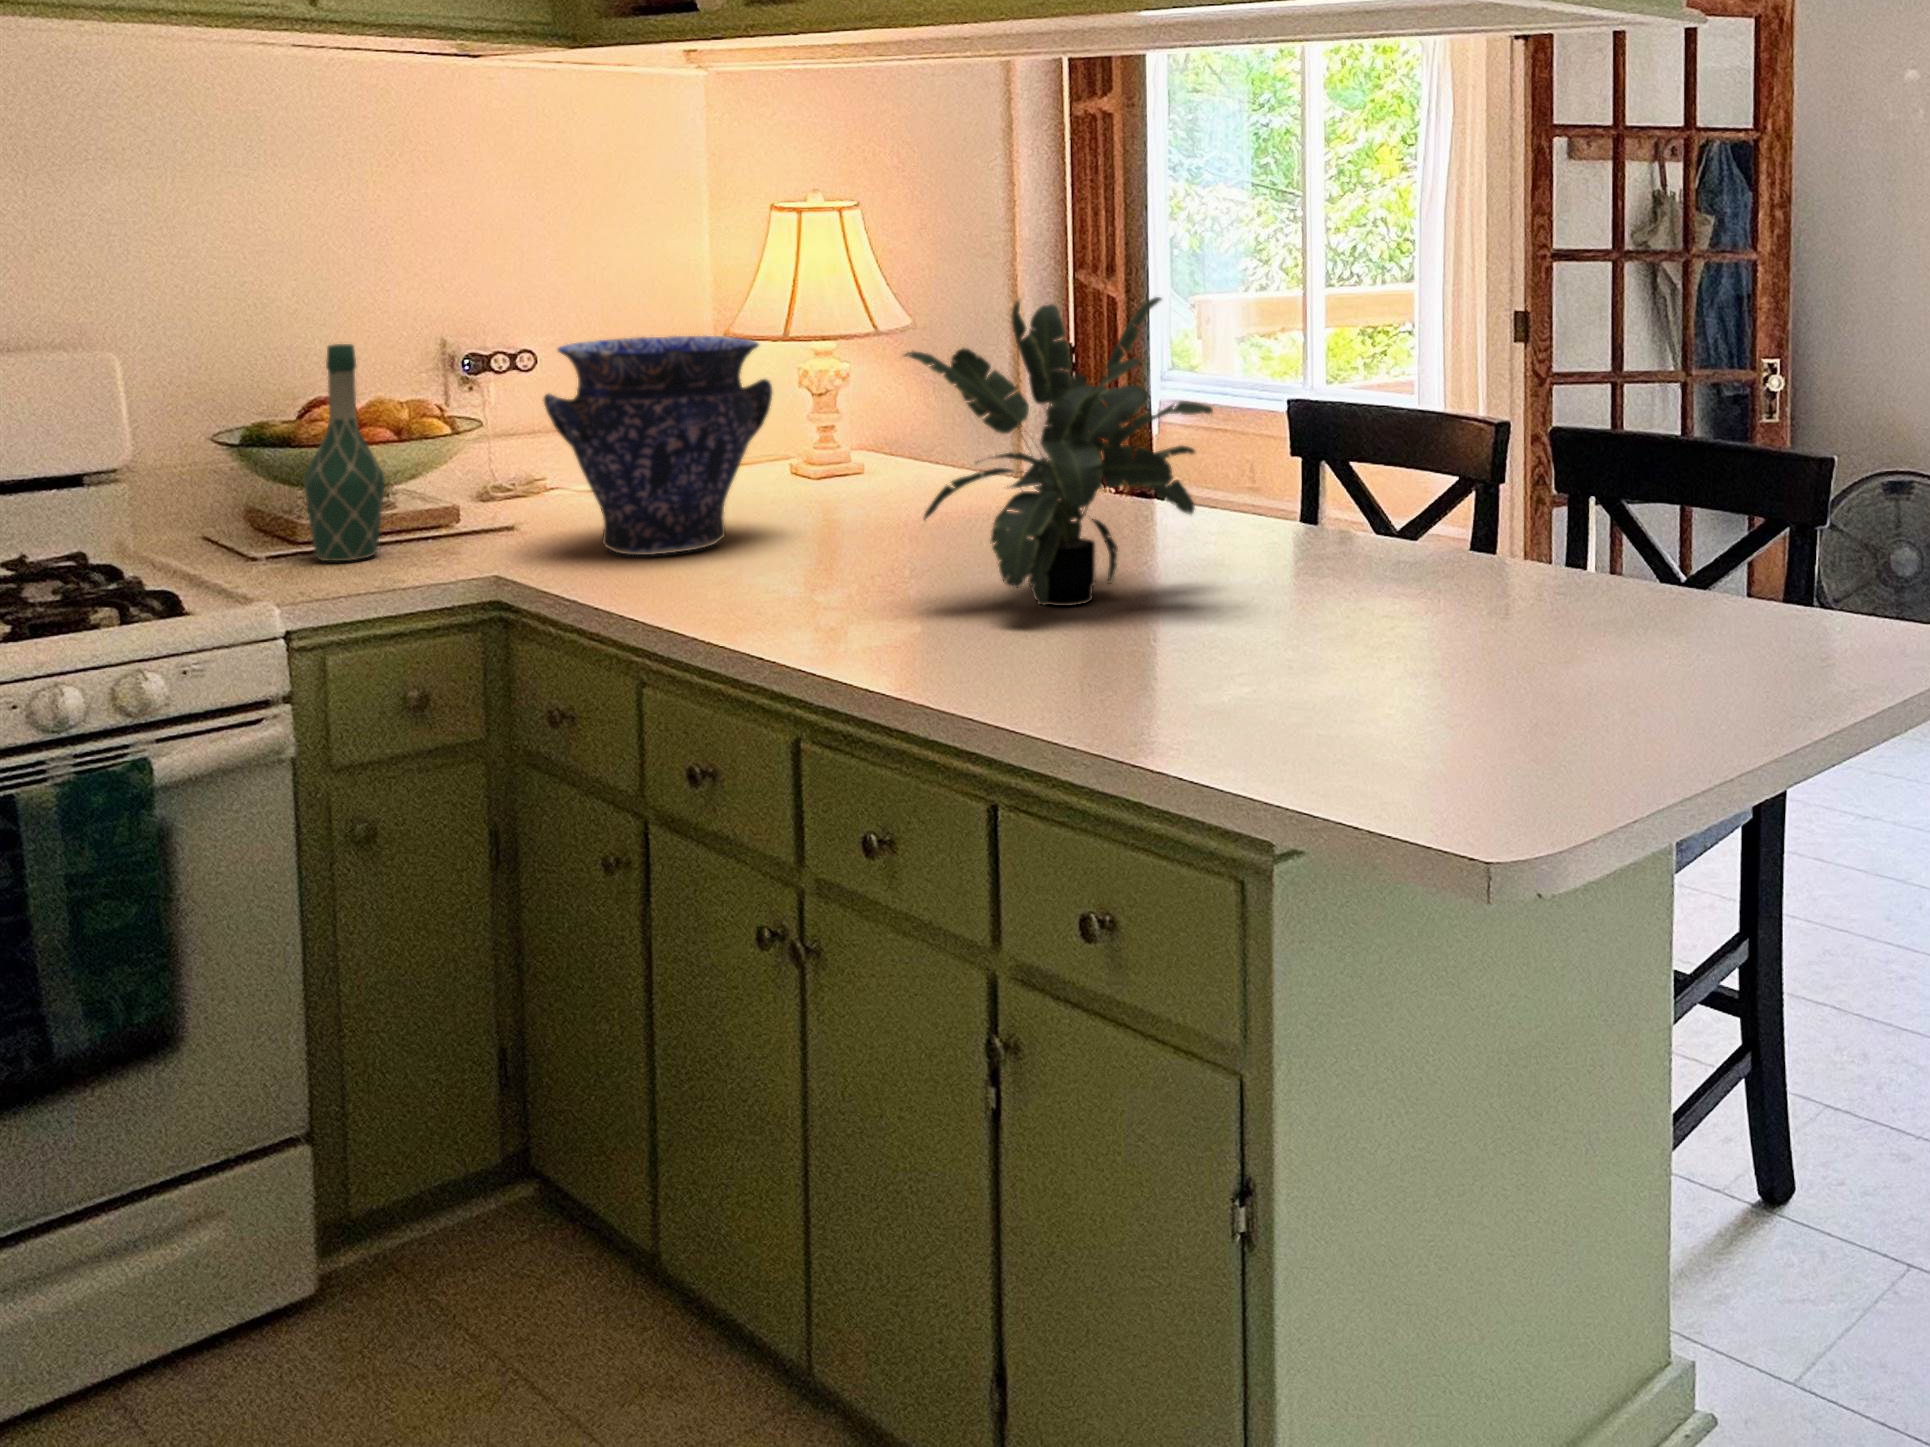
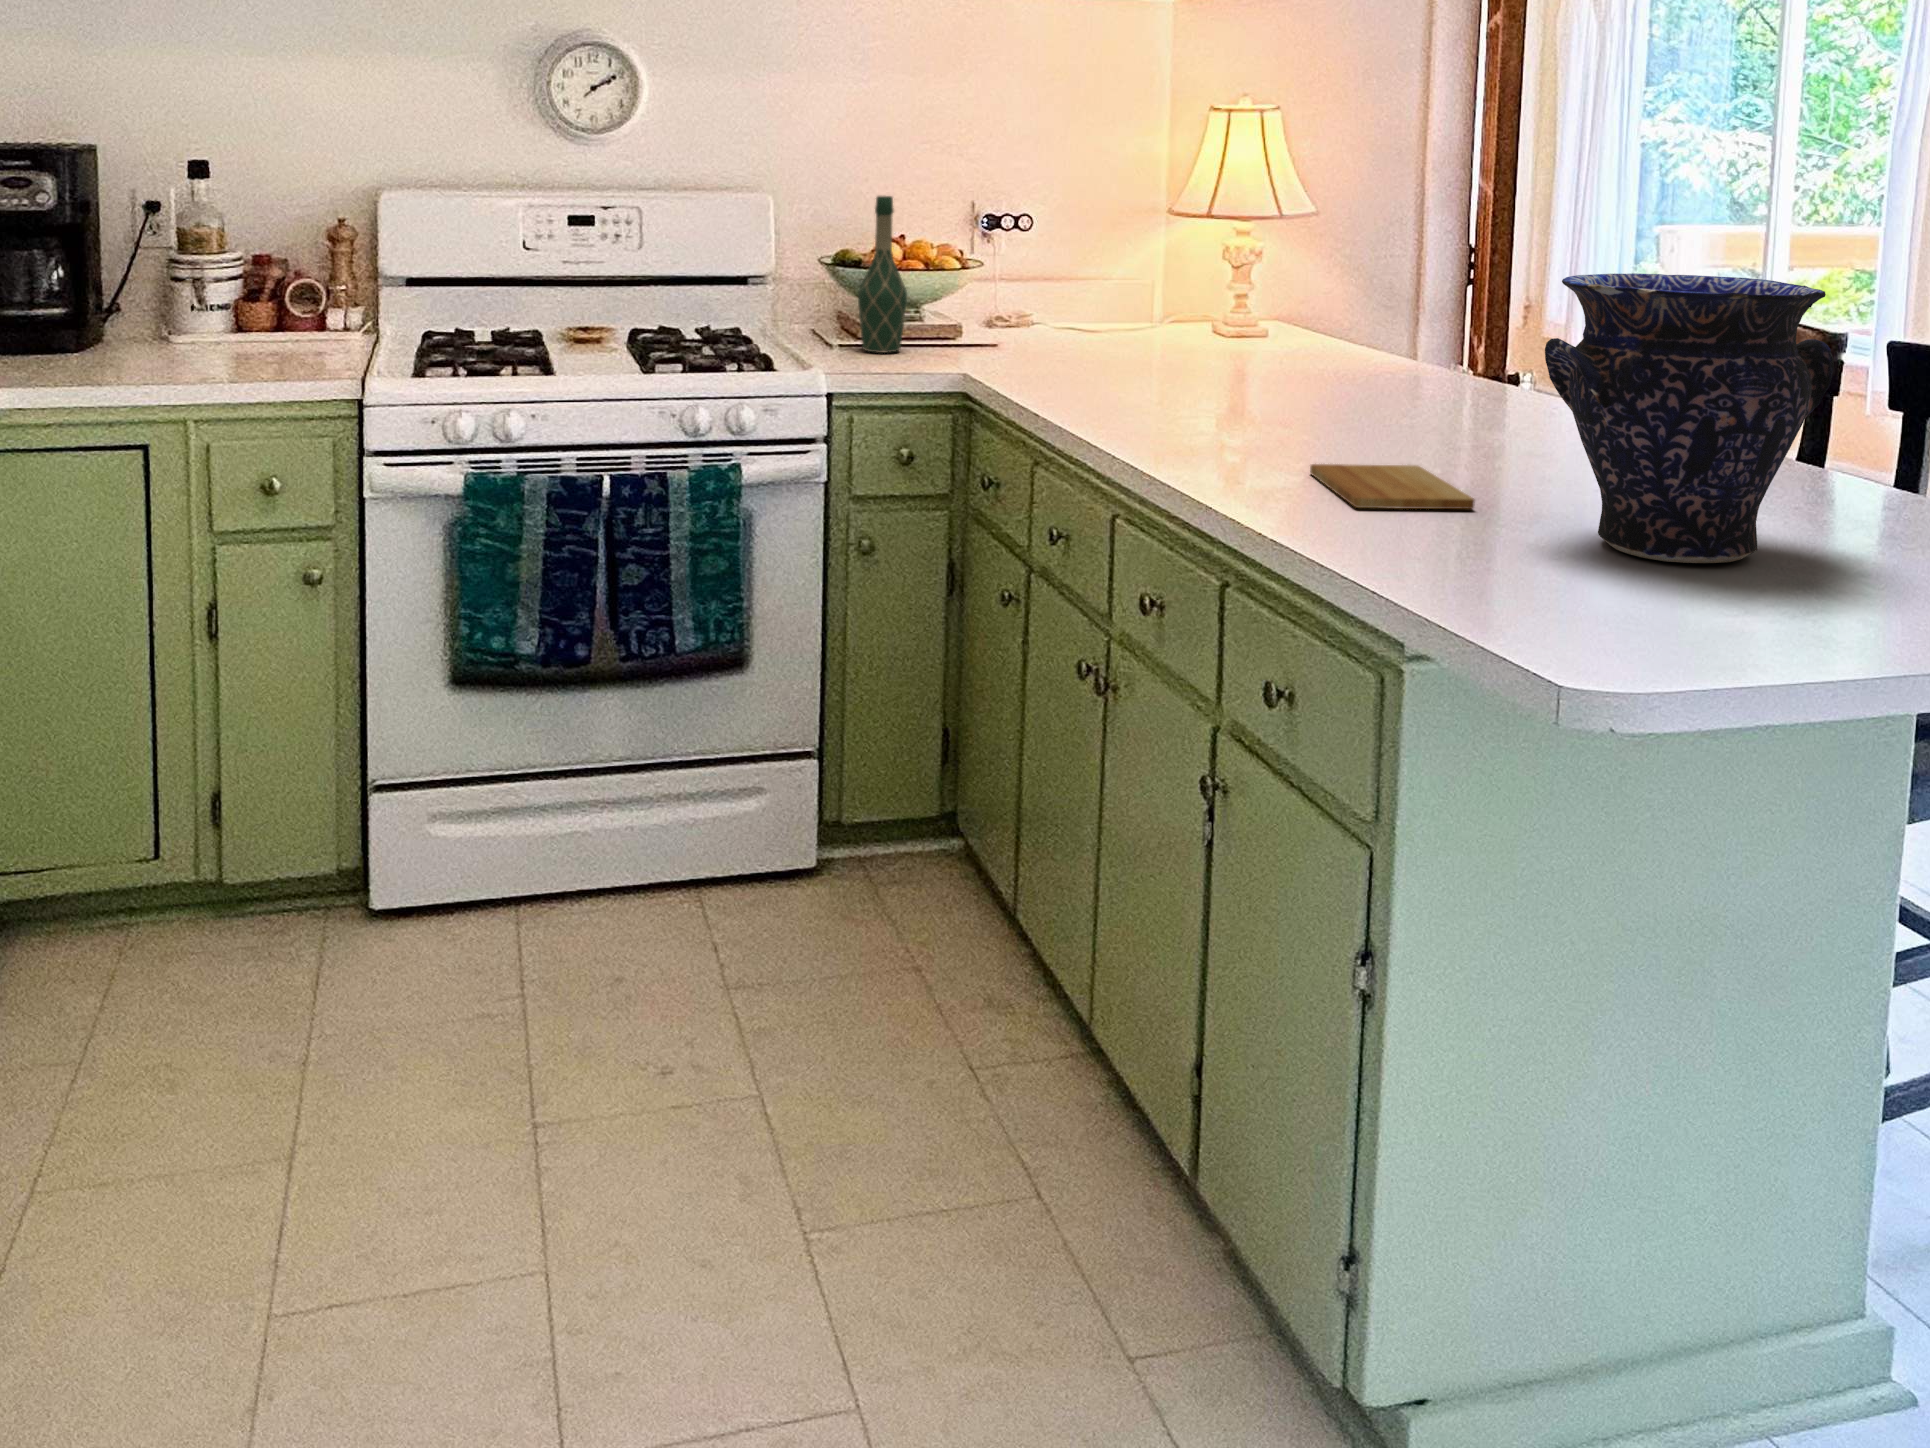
potted plant: present [904,297,1213,606] -> none [1236,168,1491,436]
vase: present [543,336,772,555] -> present [1545,273,1834,563]
cutting board: none [1055,642,1264,714] -> present [1310,464,1475,509]

